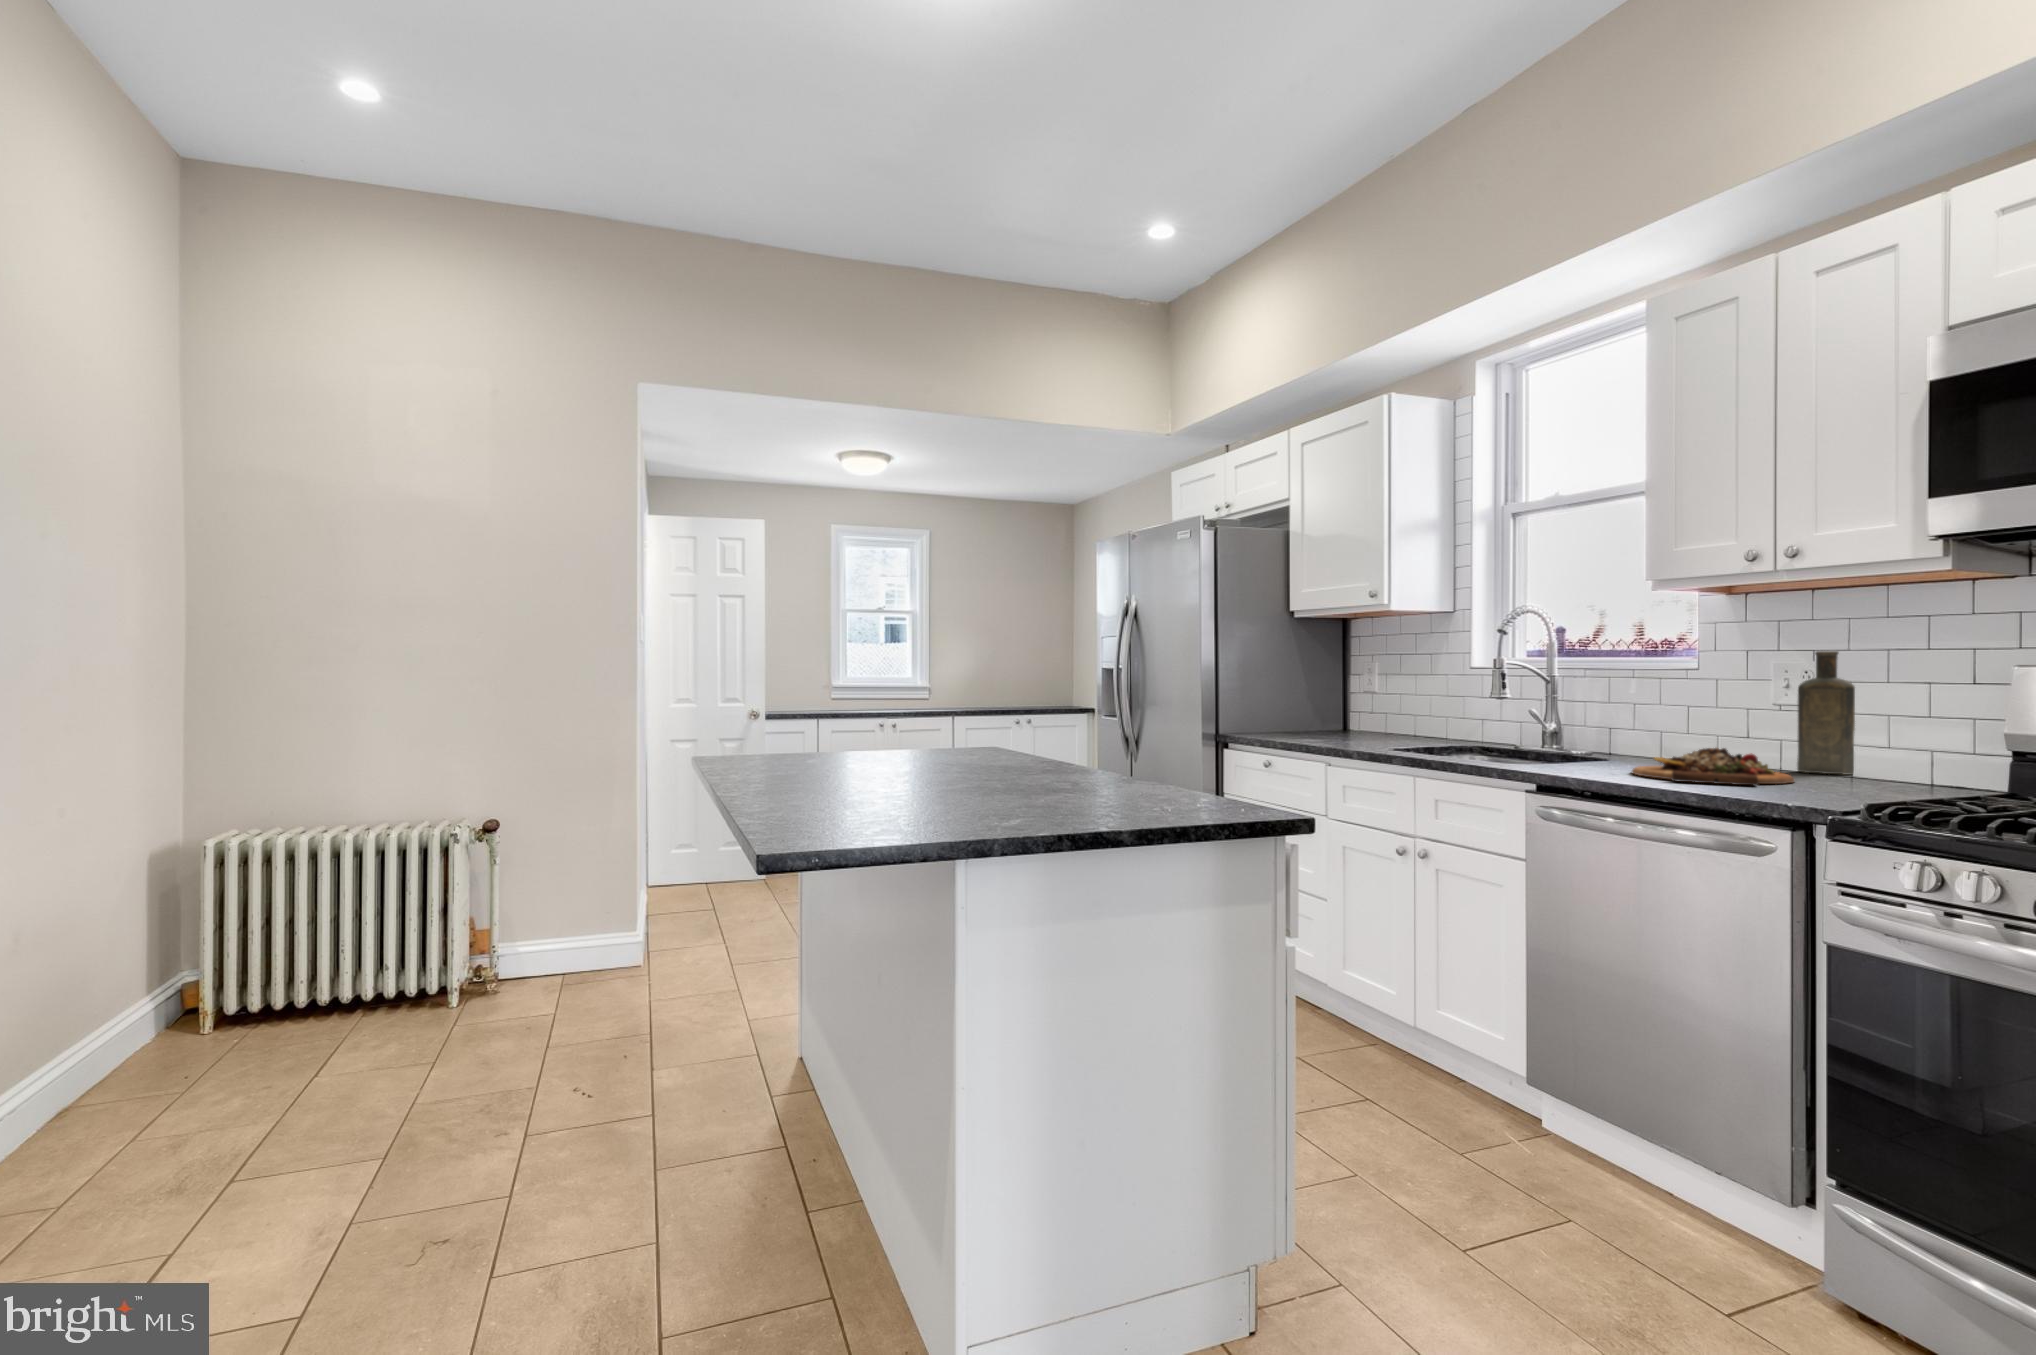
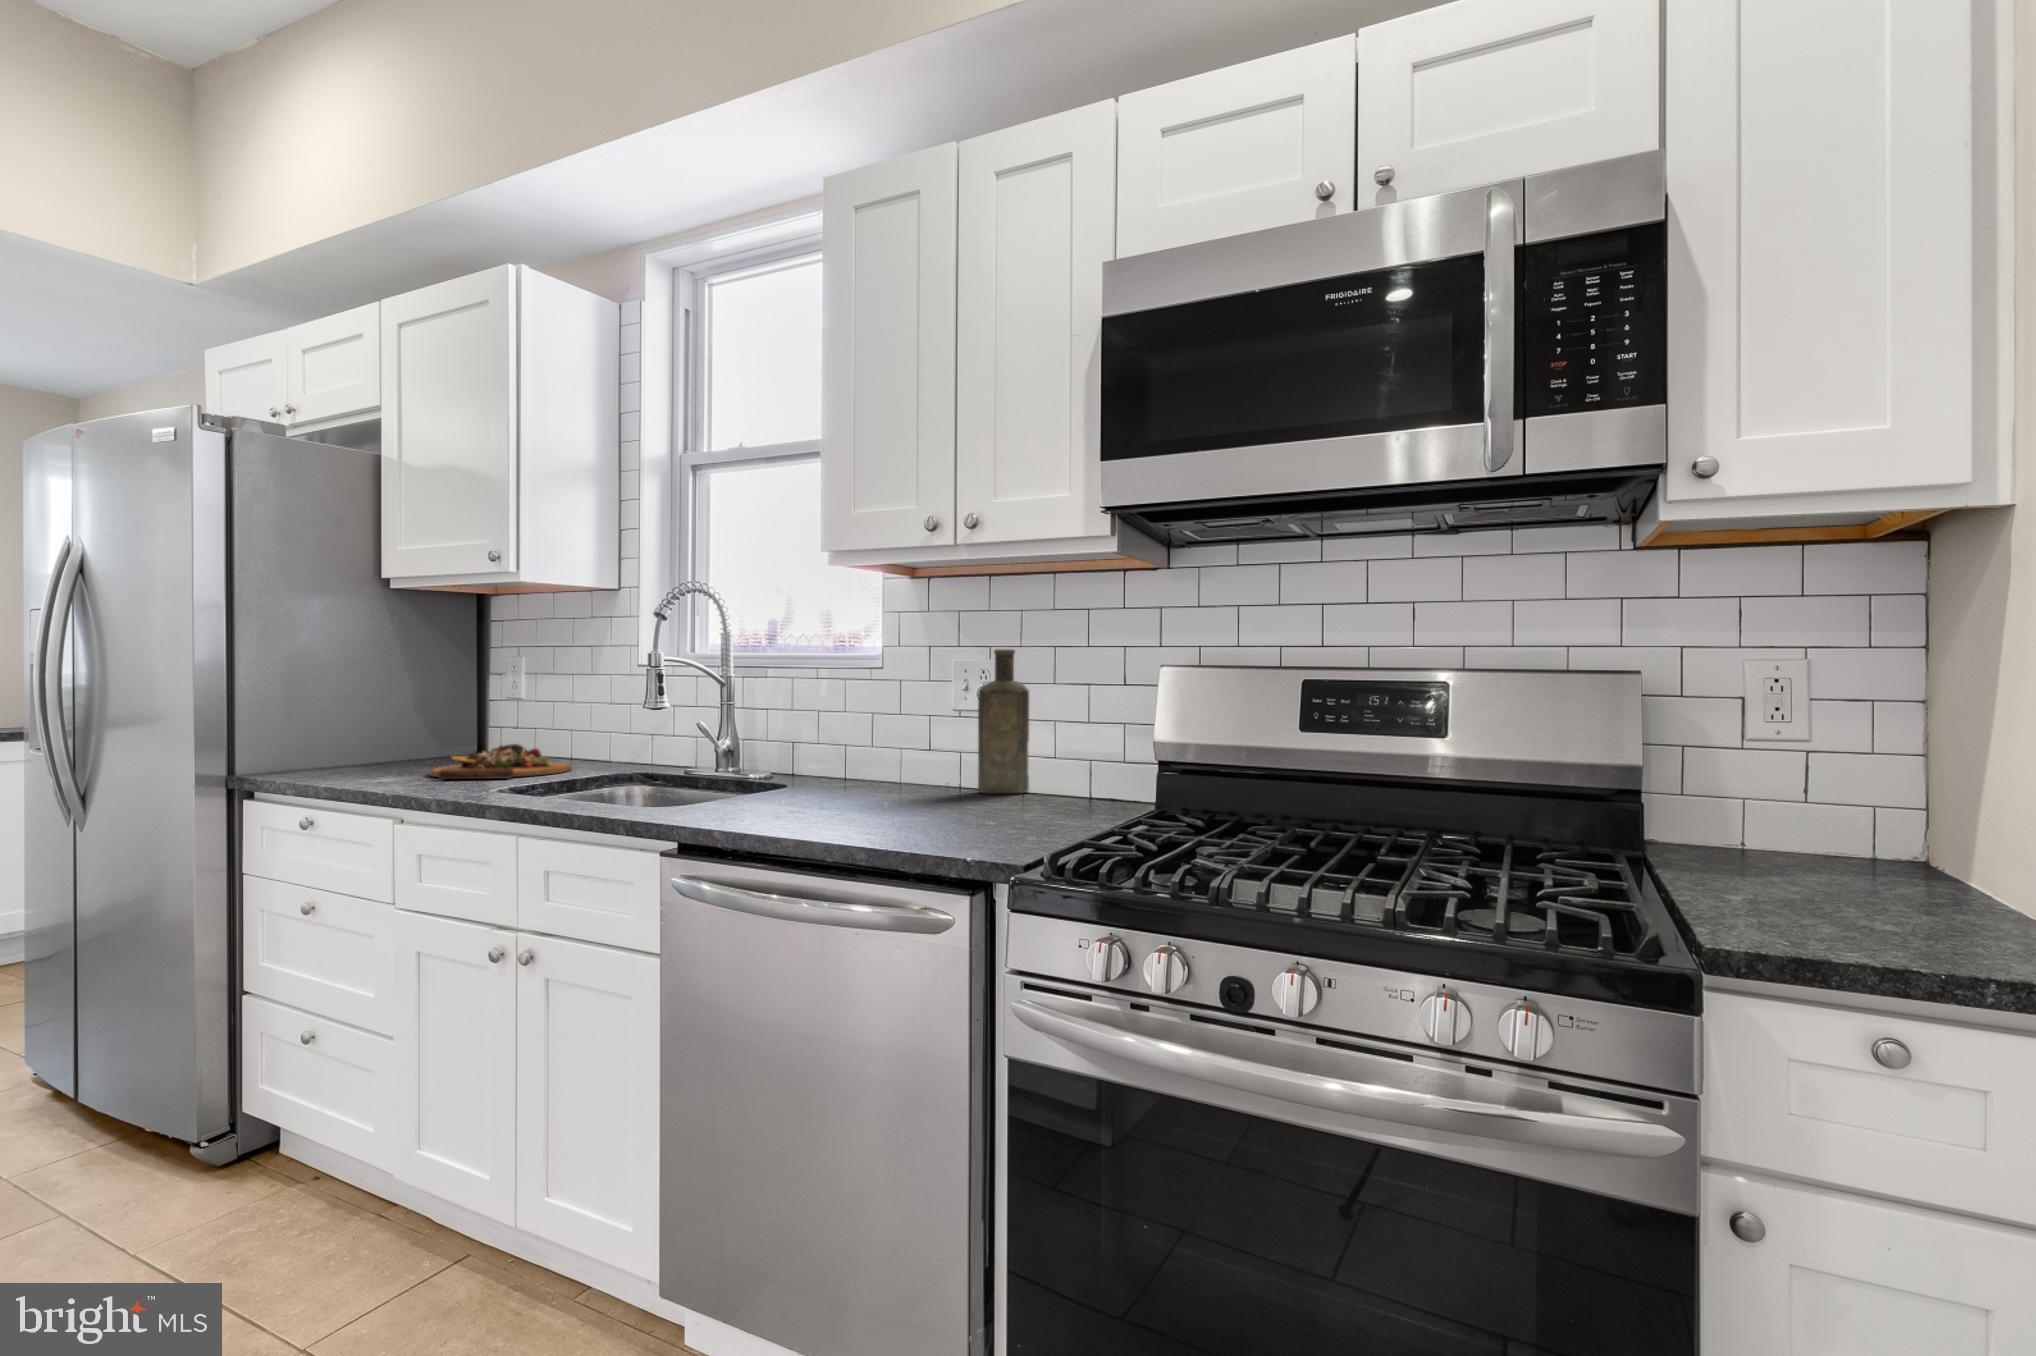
cutting board: present [1632,748,1794,786] -> present [429,744,571,779]

